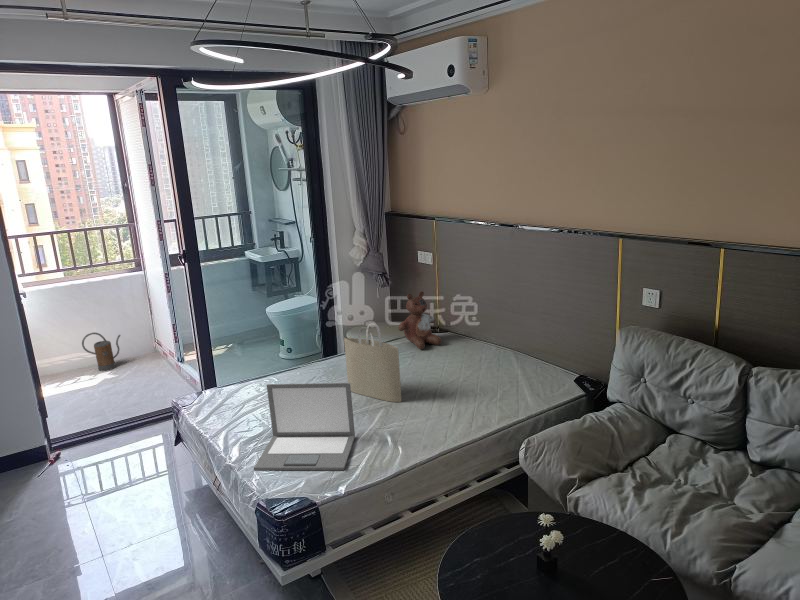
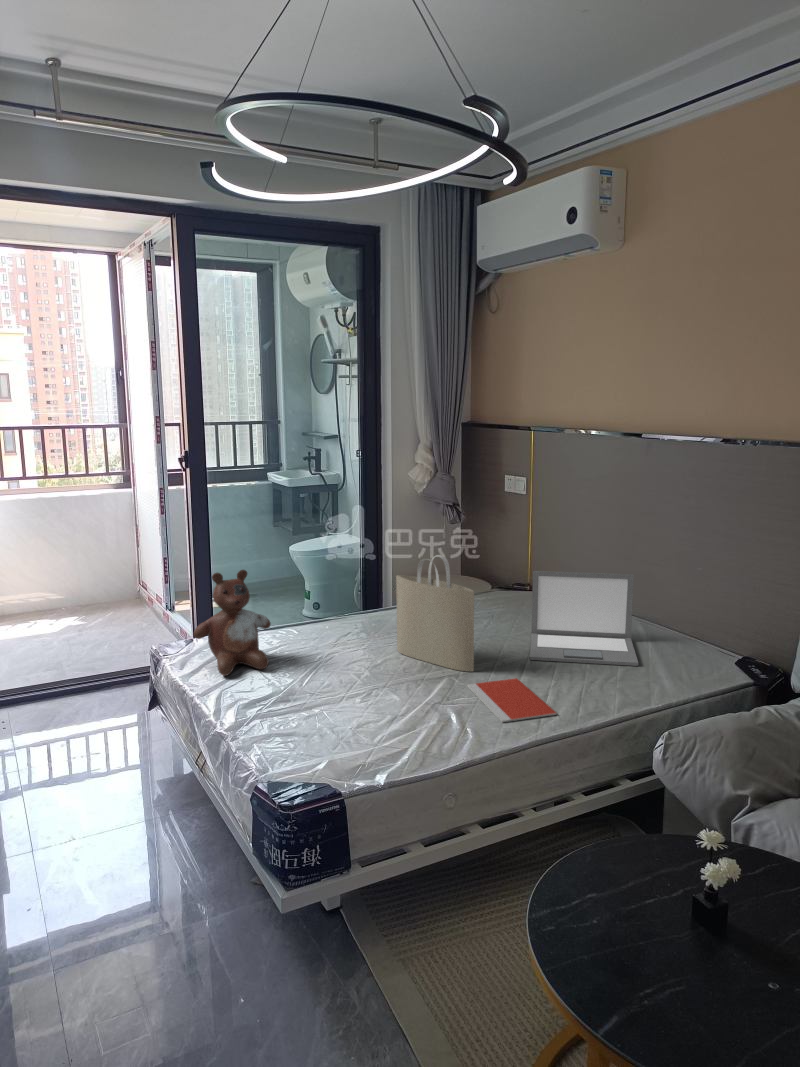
stuffed bear: present [398,291,442,349] -> present [194,570,271,676]
watering can: present [82,333,120,371] -> none [44,565,96,618]
laptop: present [254,383,355,470] -> present [530,571,638,666]
notebook: none [397,405,458,440] -> present [467,678,557,722]

